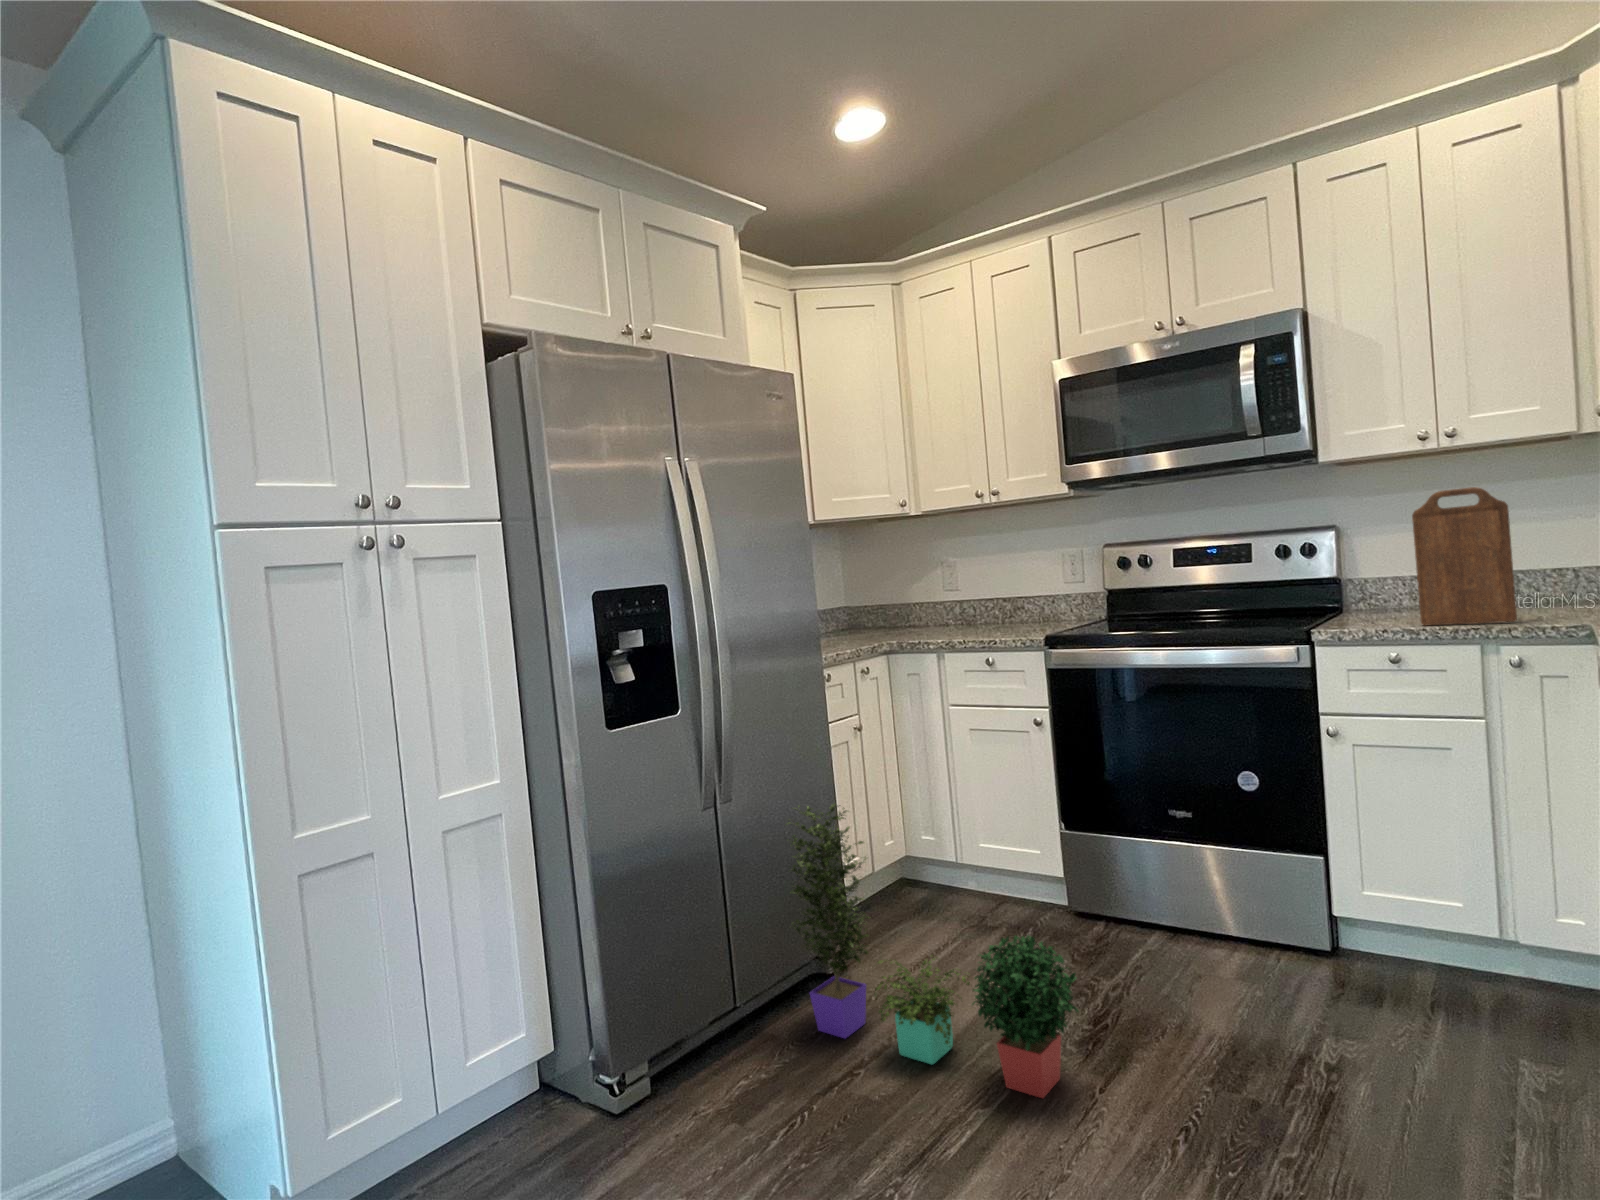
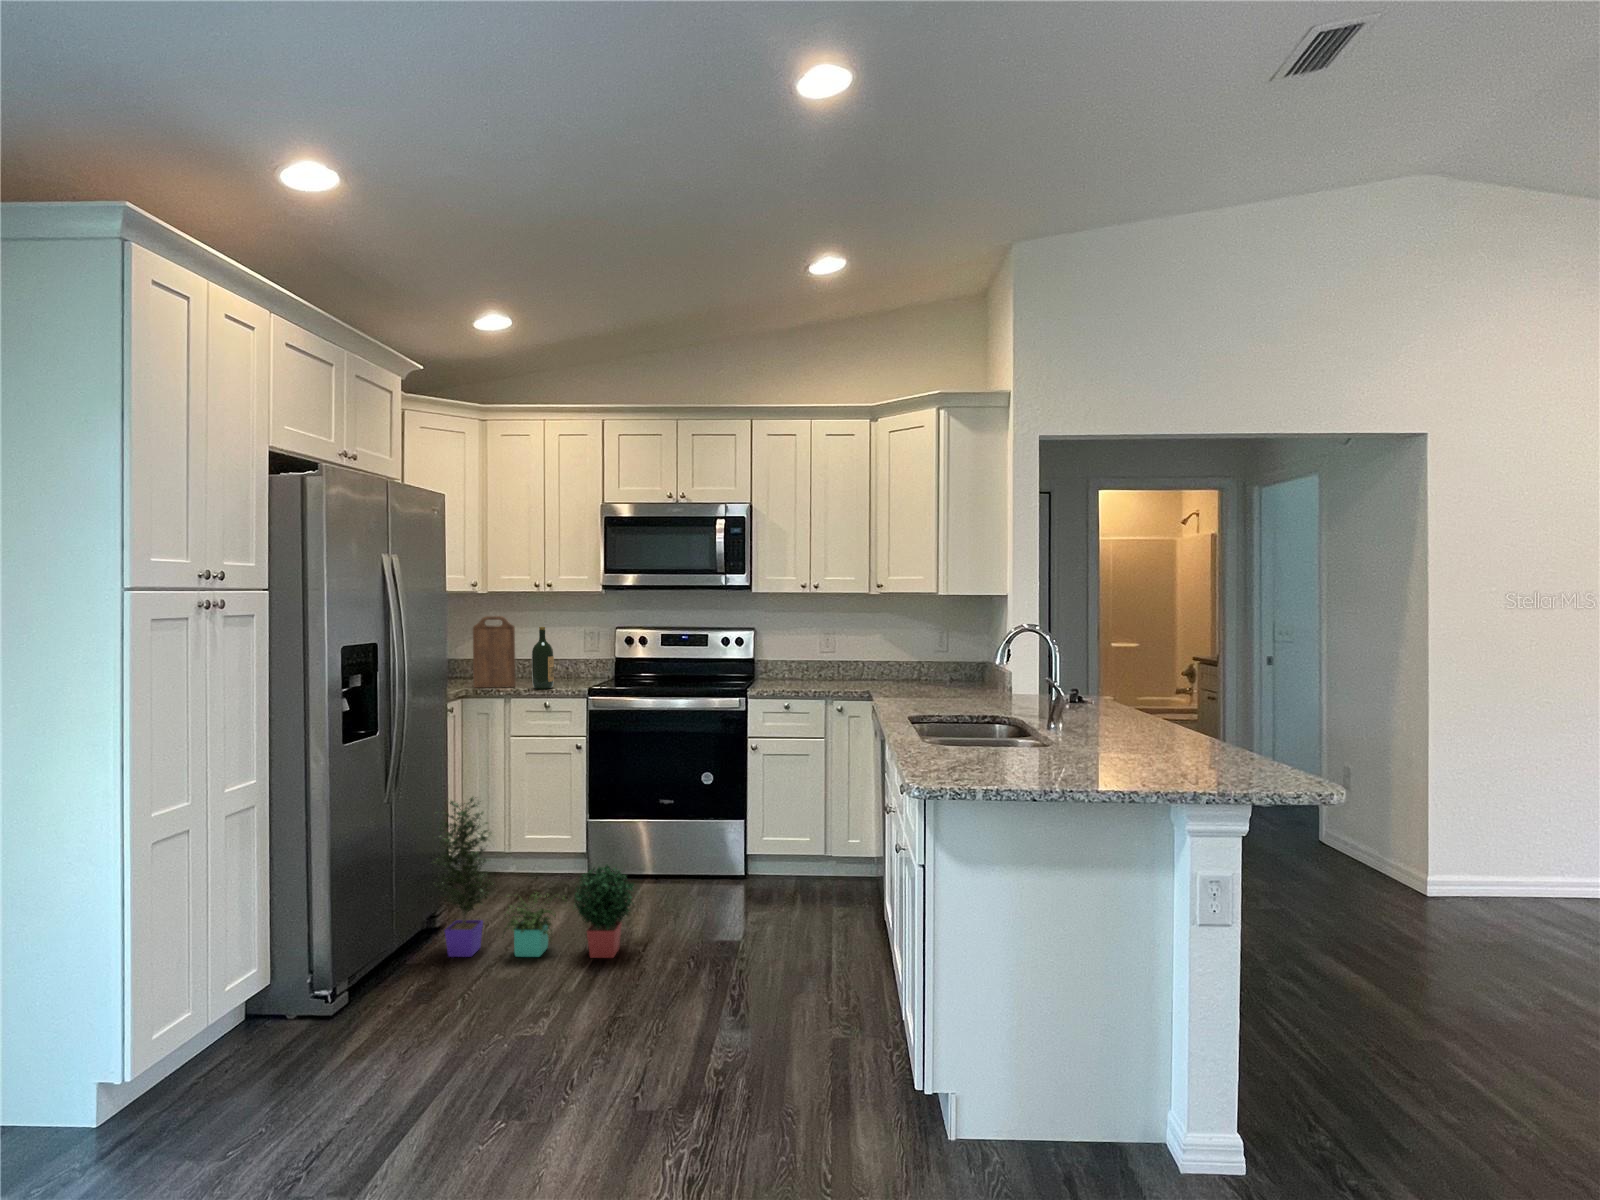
cutting board: present [1412,487,1517,625] -> present [473,616,516,688]
wine bottle: none [965,551,999,640] -> present [532,627,554,689]

